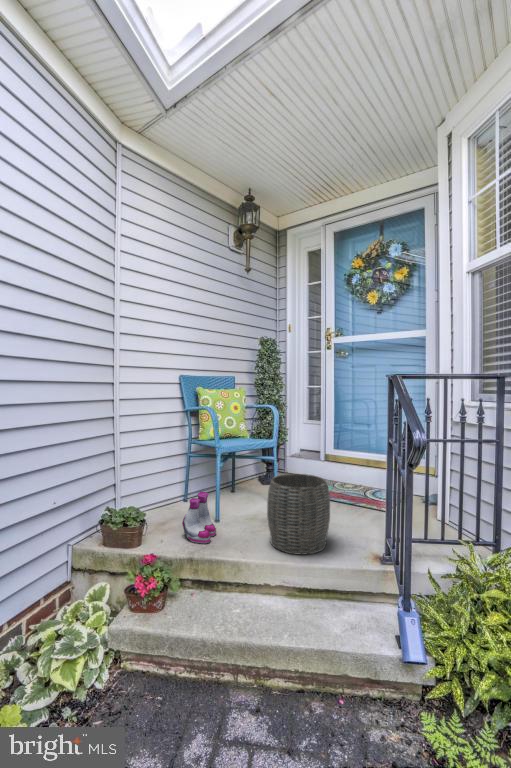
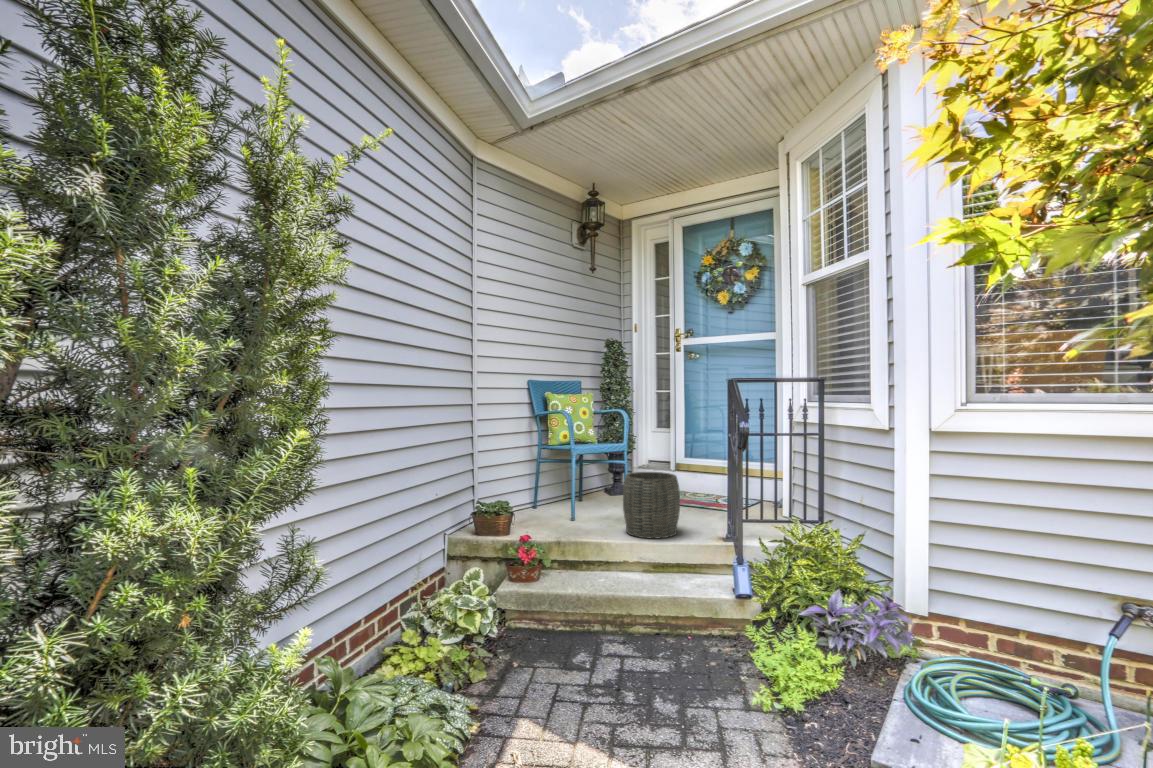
boots: present [182,492,216,543] -> none [543,490,575,533]

